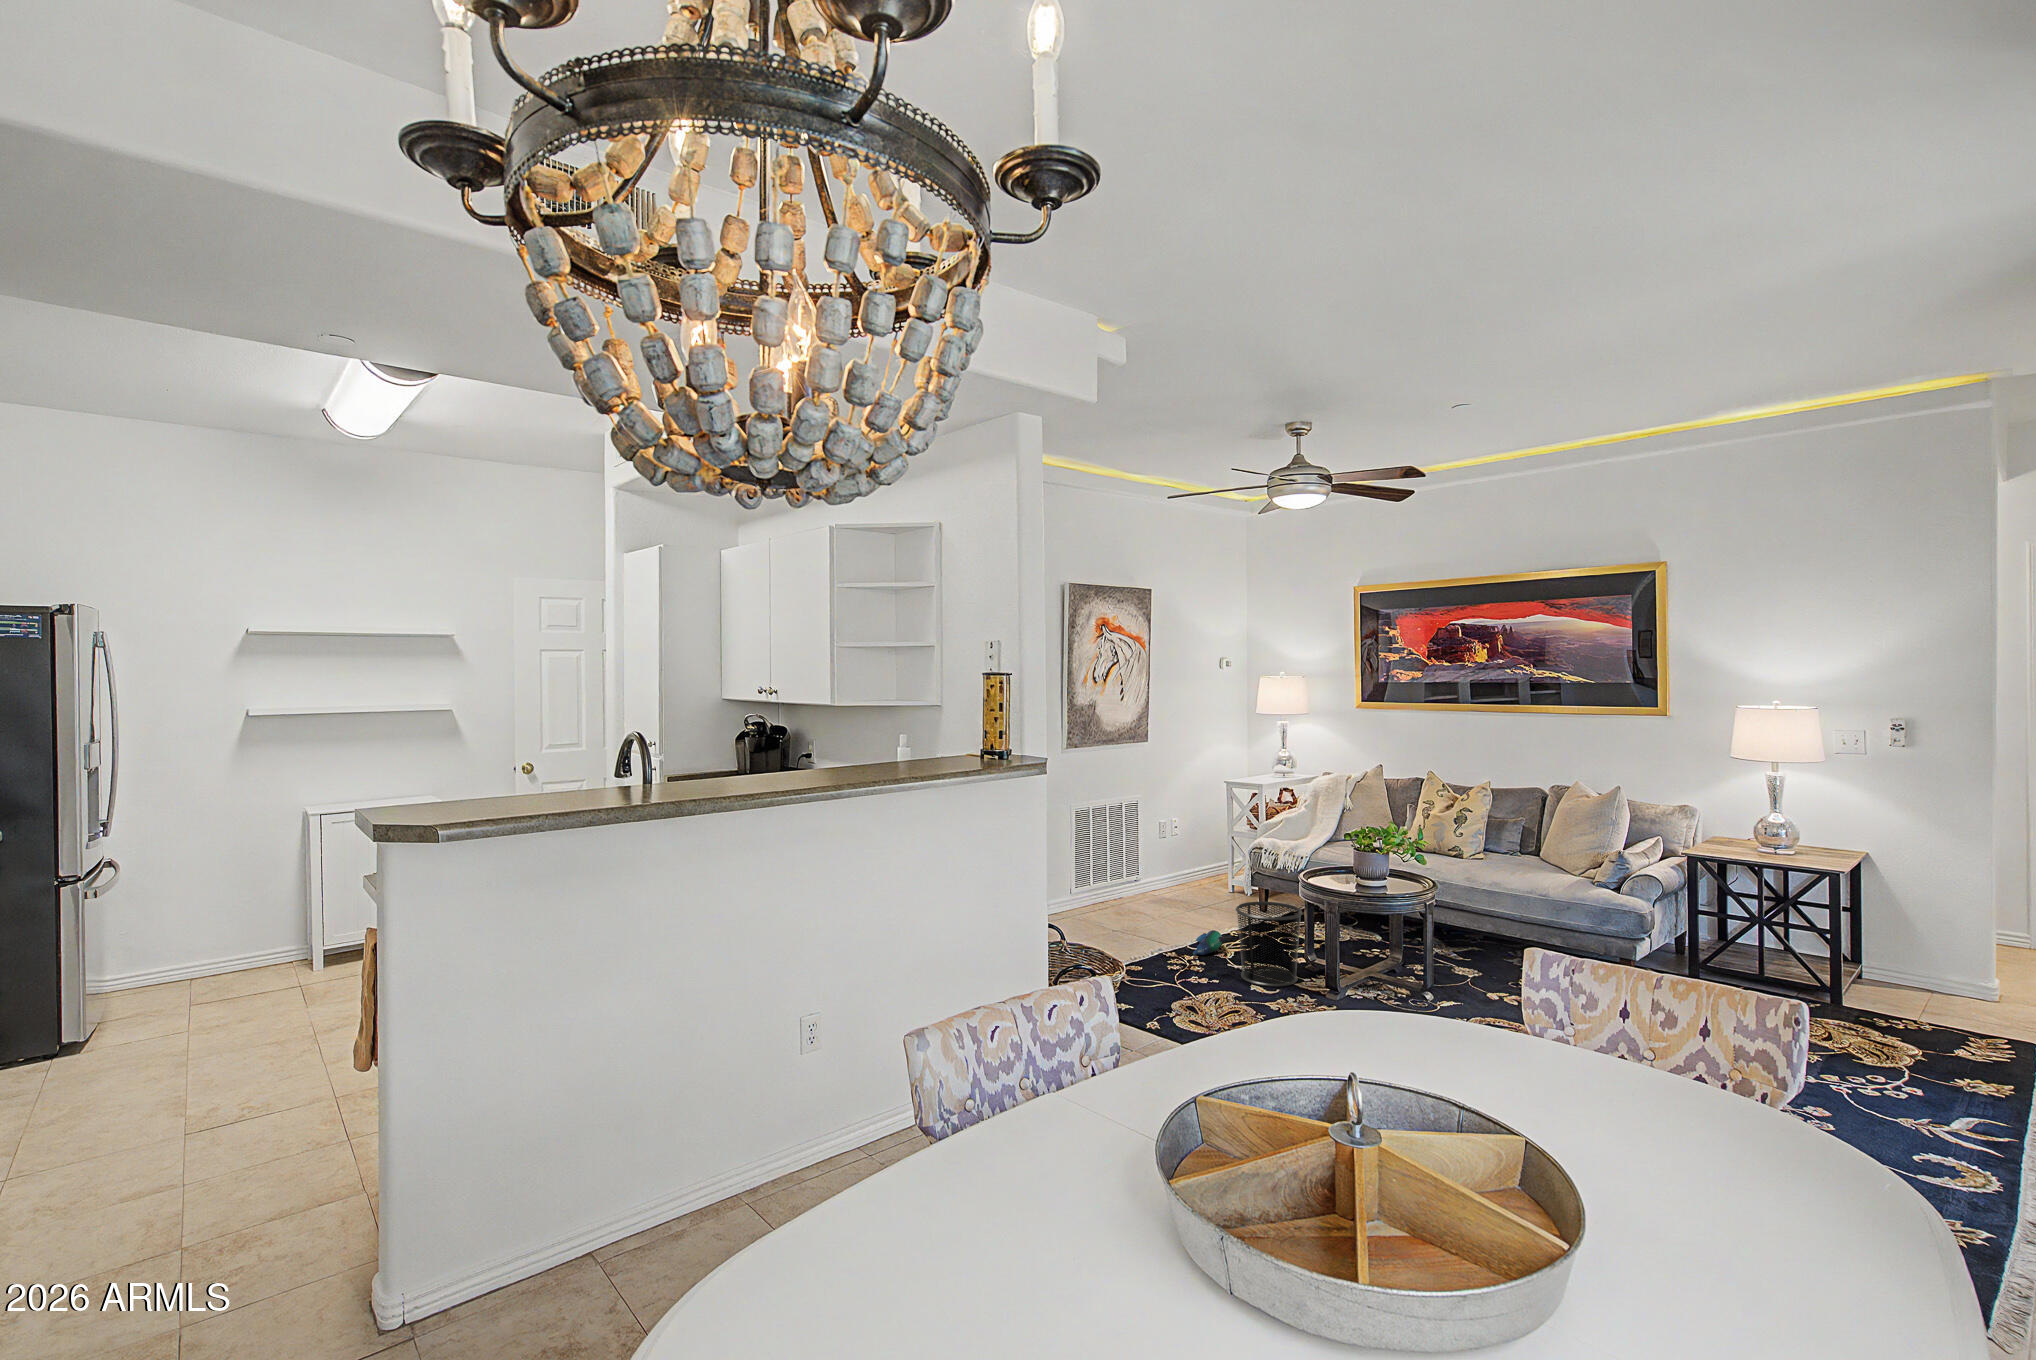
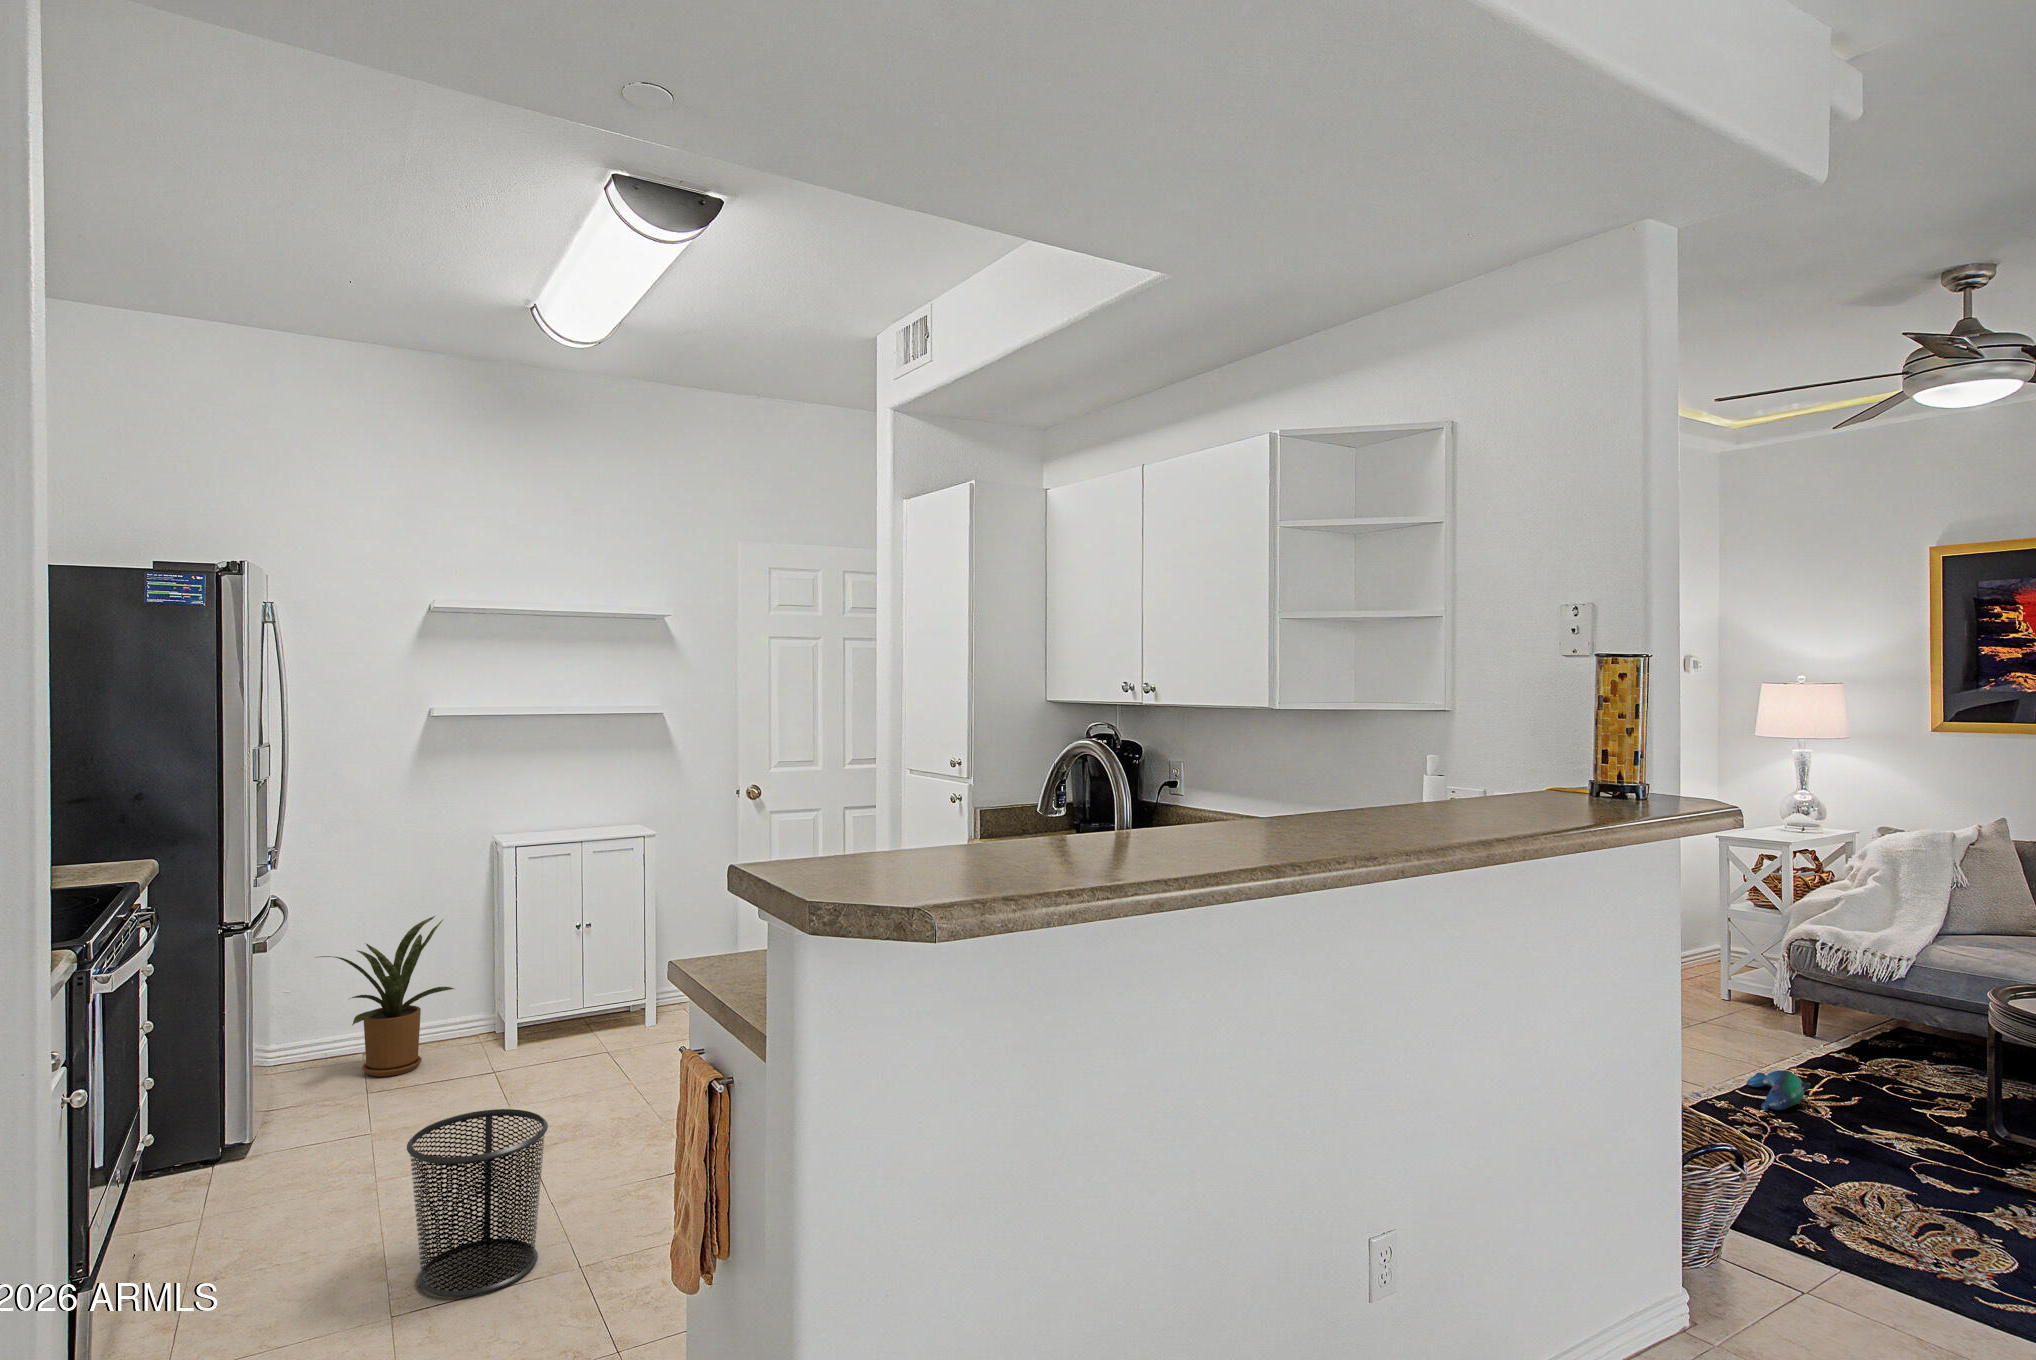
house plant: none [144,868,277,991] -> present [320,916,454,1077]
waste bin: present [1236,901,1302,987] -> present [407,1109,548,1297]

